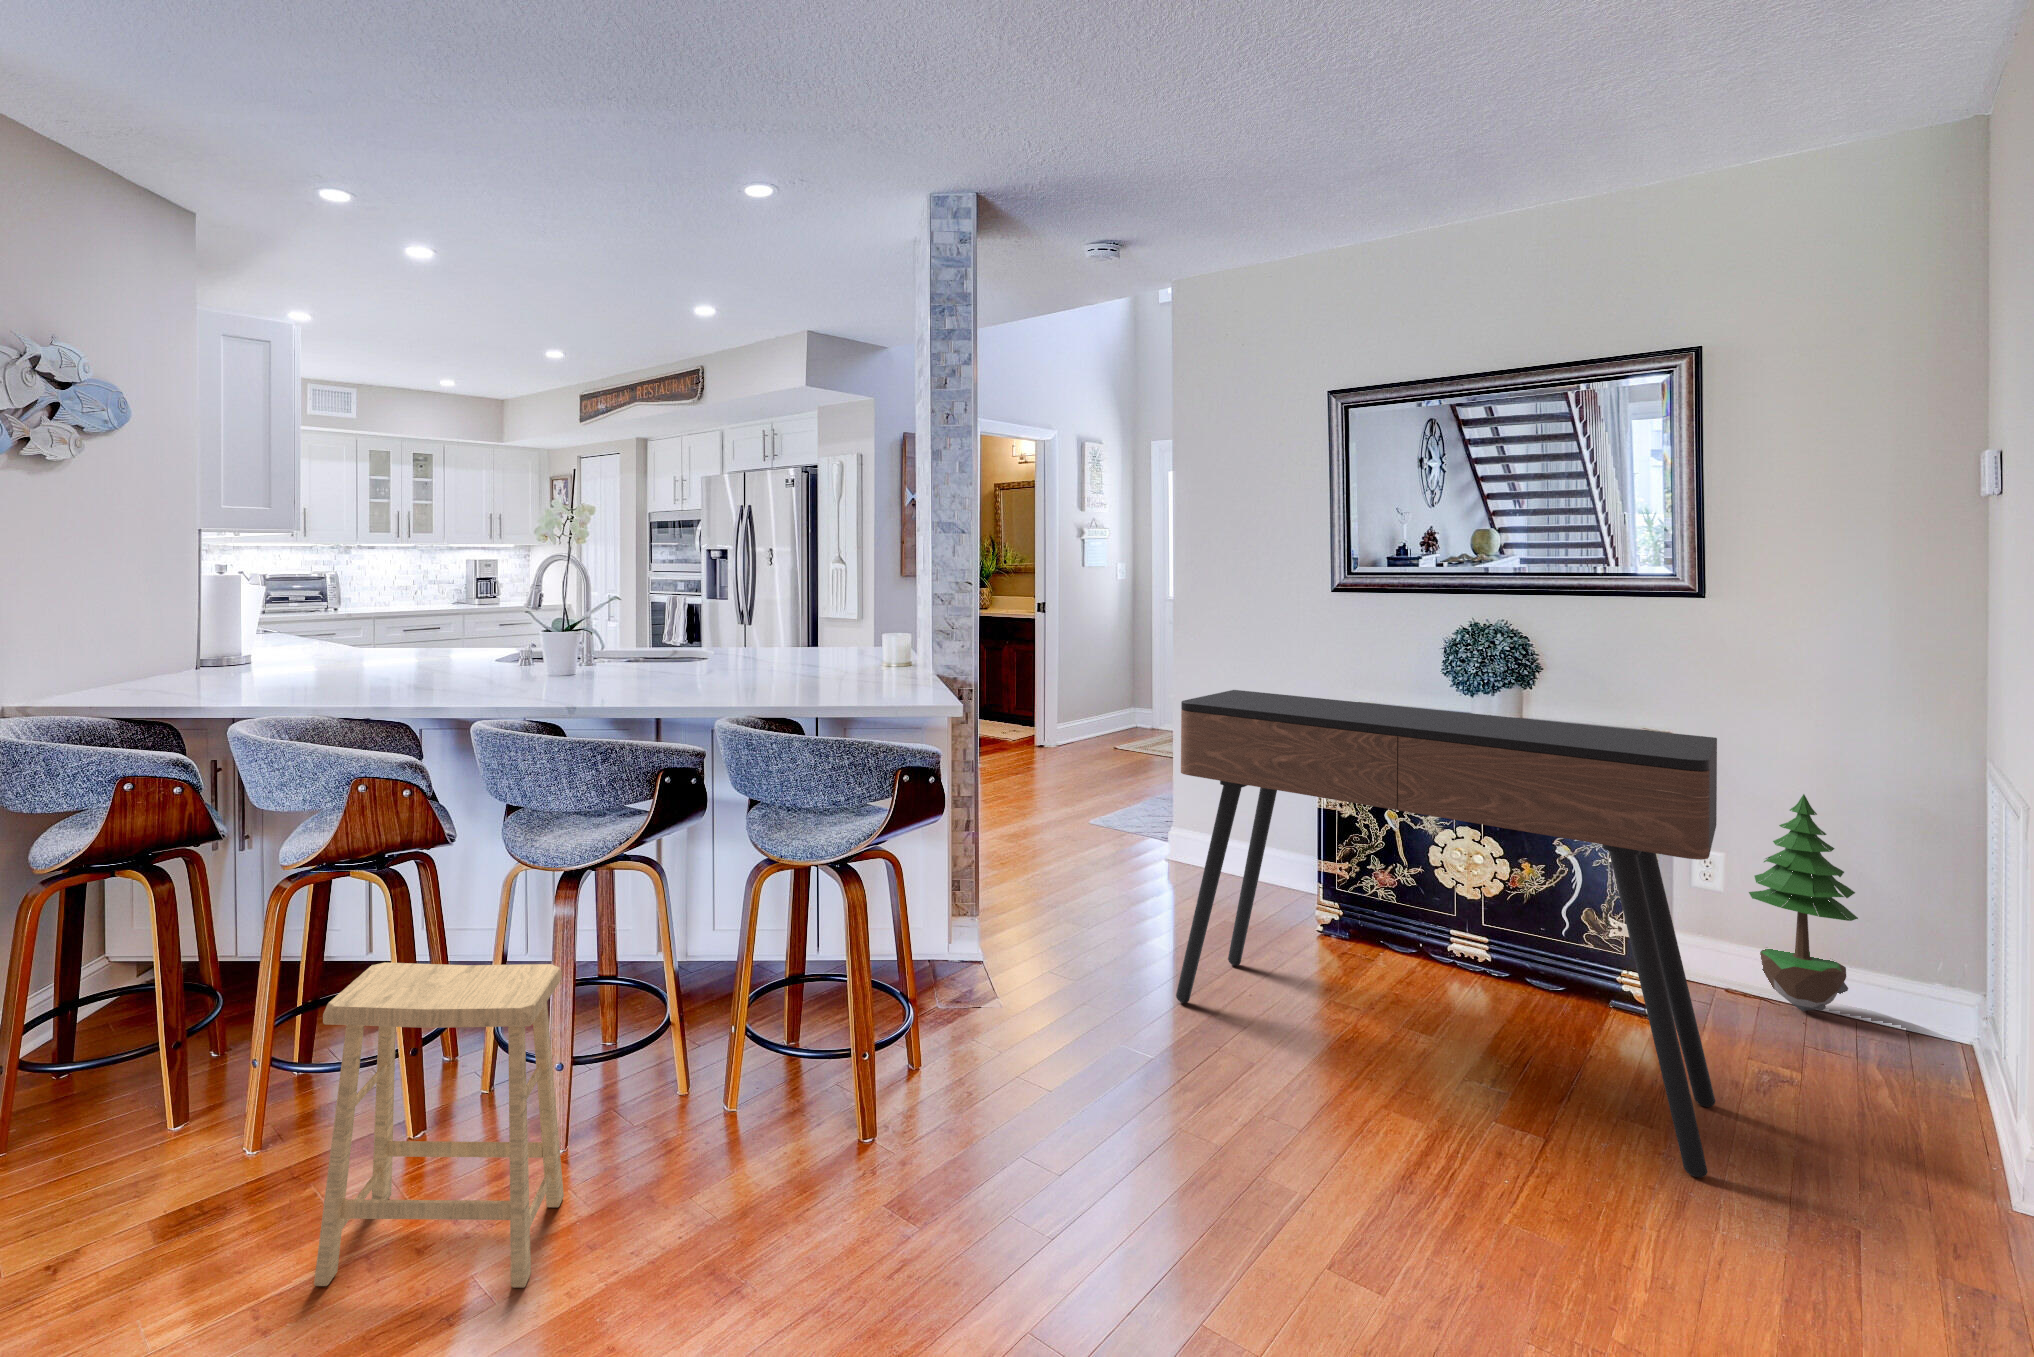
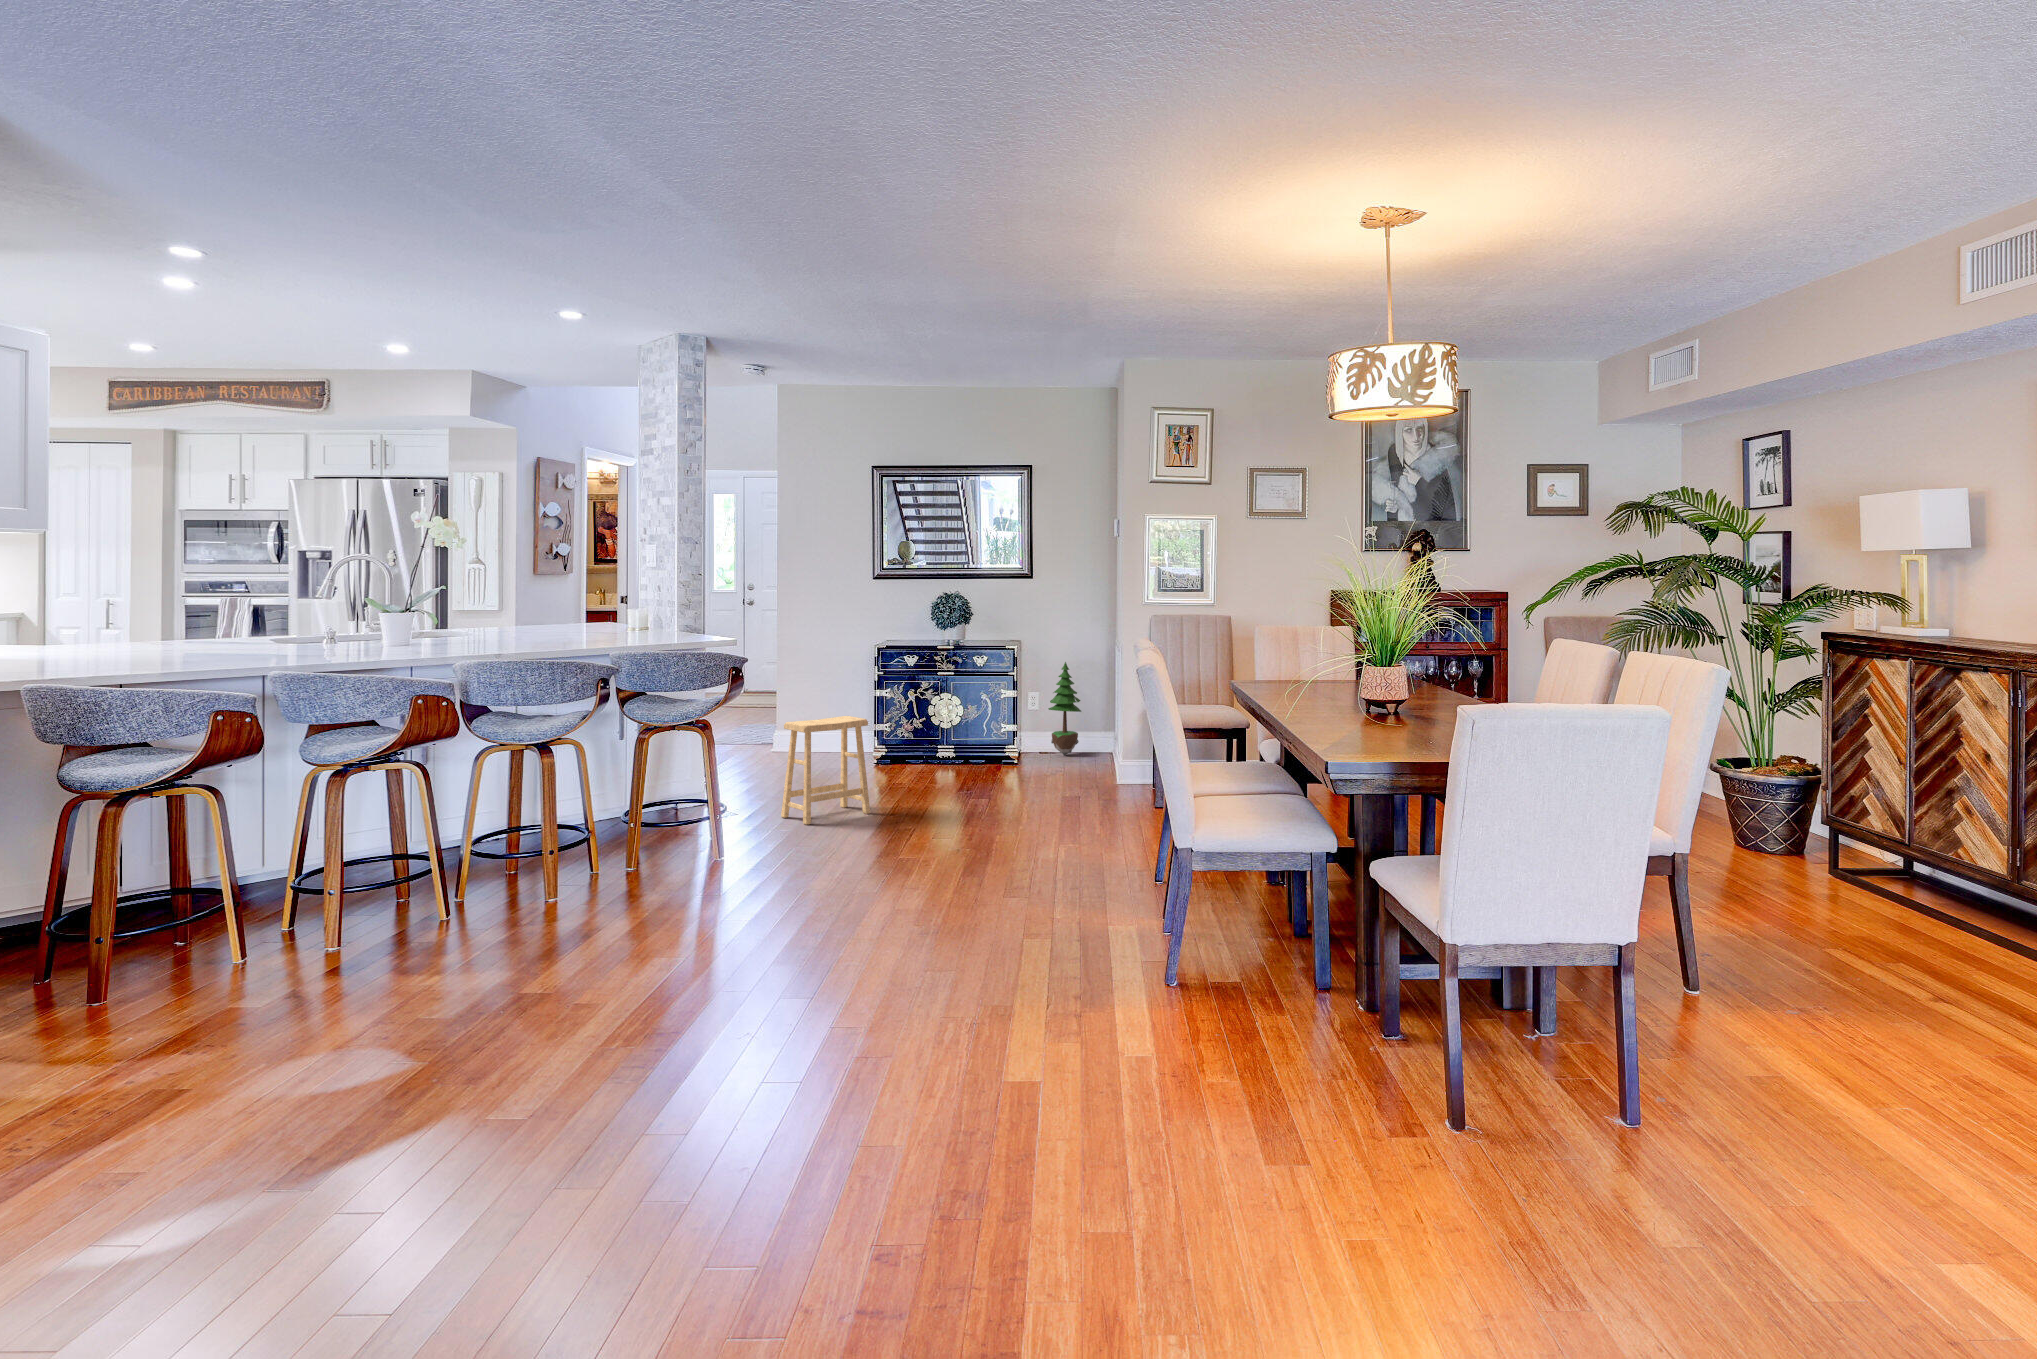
console table: present [1176,690,1717,1178] -> none [826,631,1037,793]
footstool: present [314,962,564,1288] -> present [781,716,870,825]

